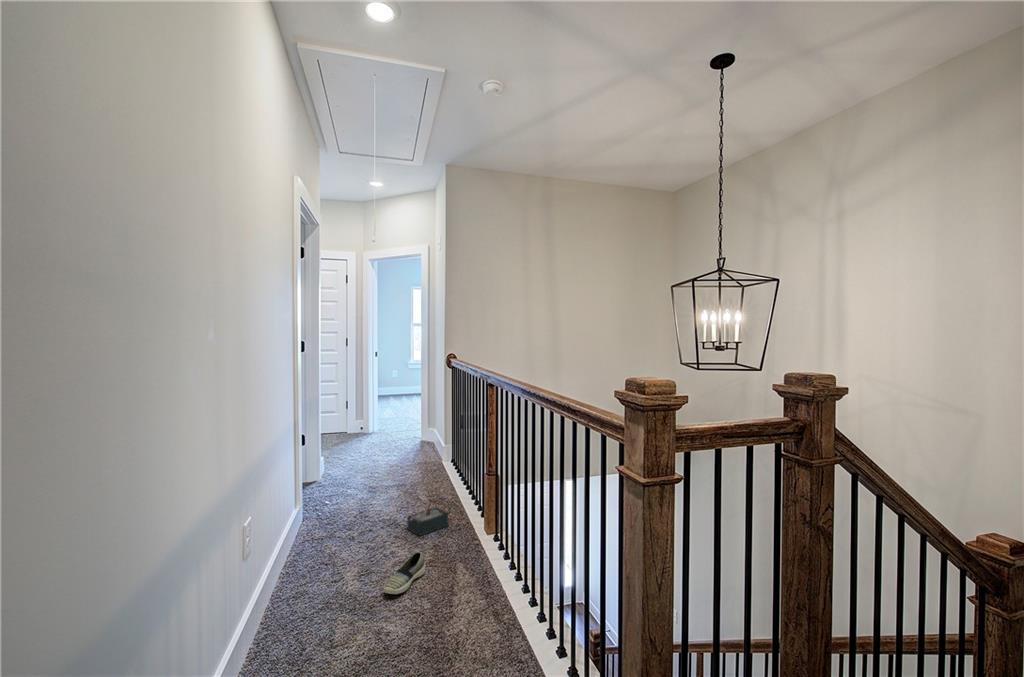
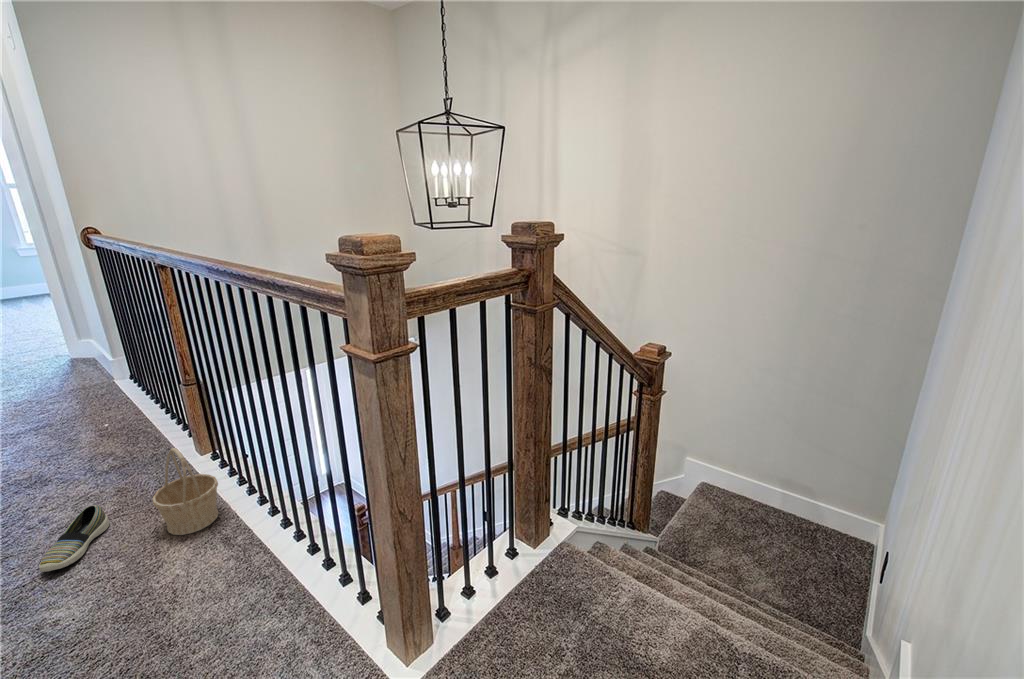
decorative plant: present [397,484,451,536] -> none [30,412,138,485]
basket: none [455,523,498,599] -> present [153,448,218,535]

